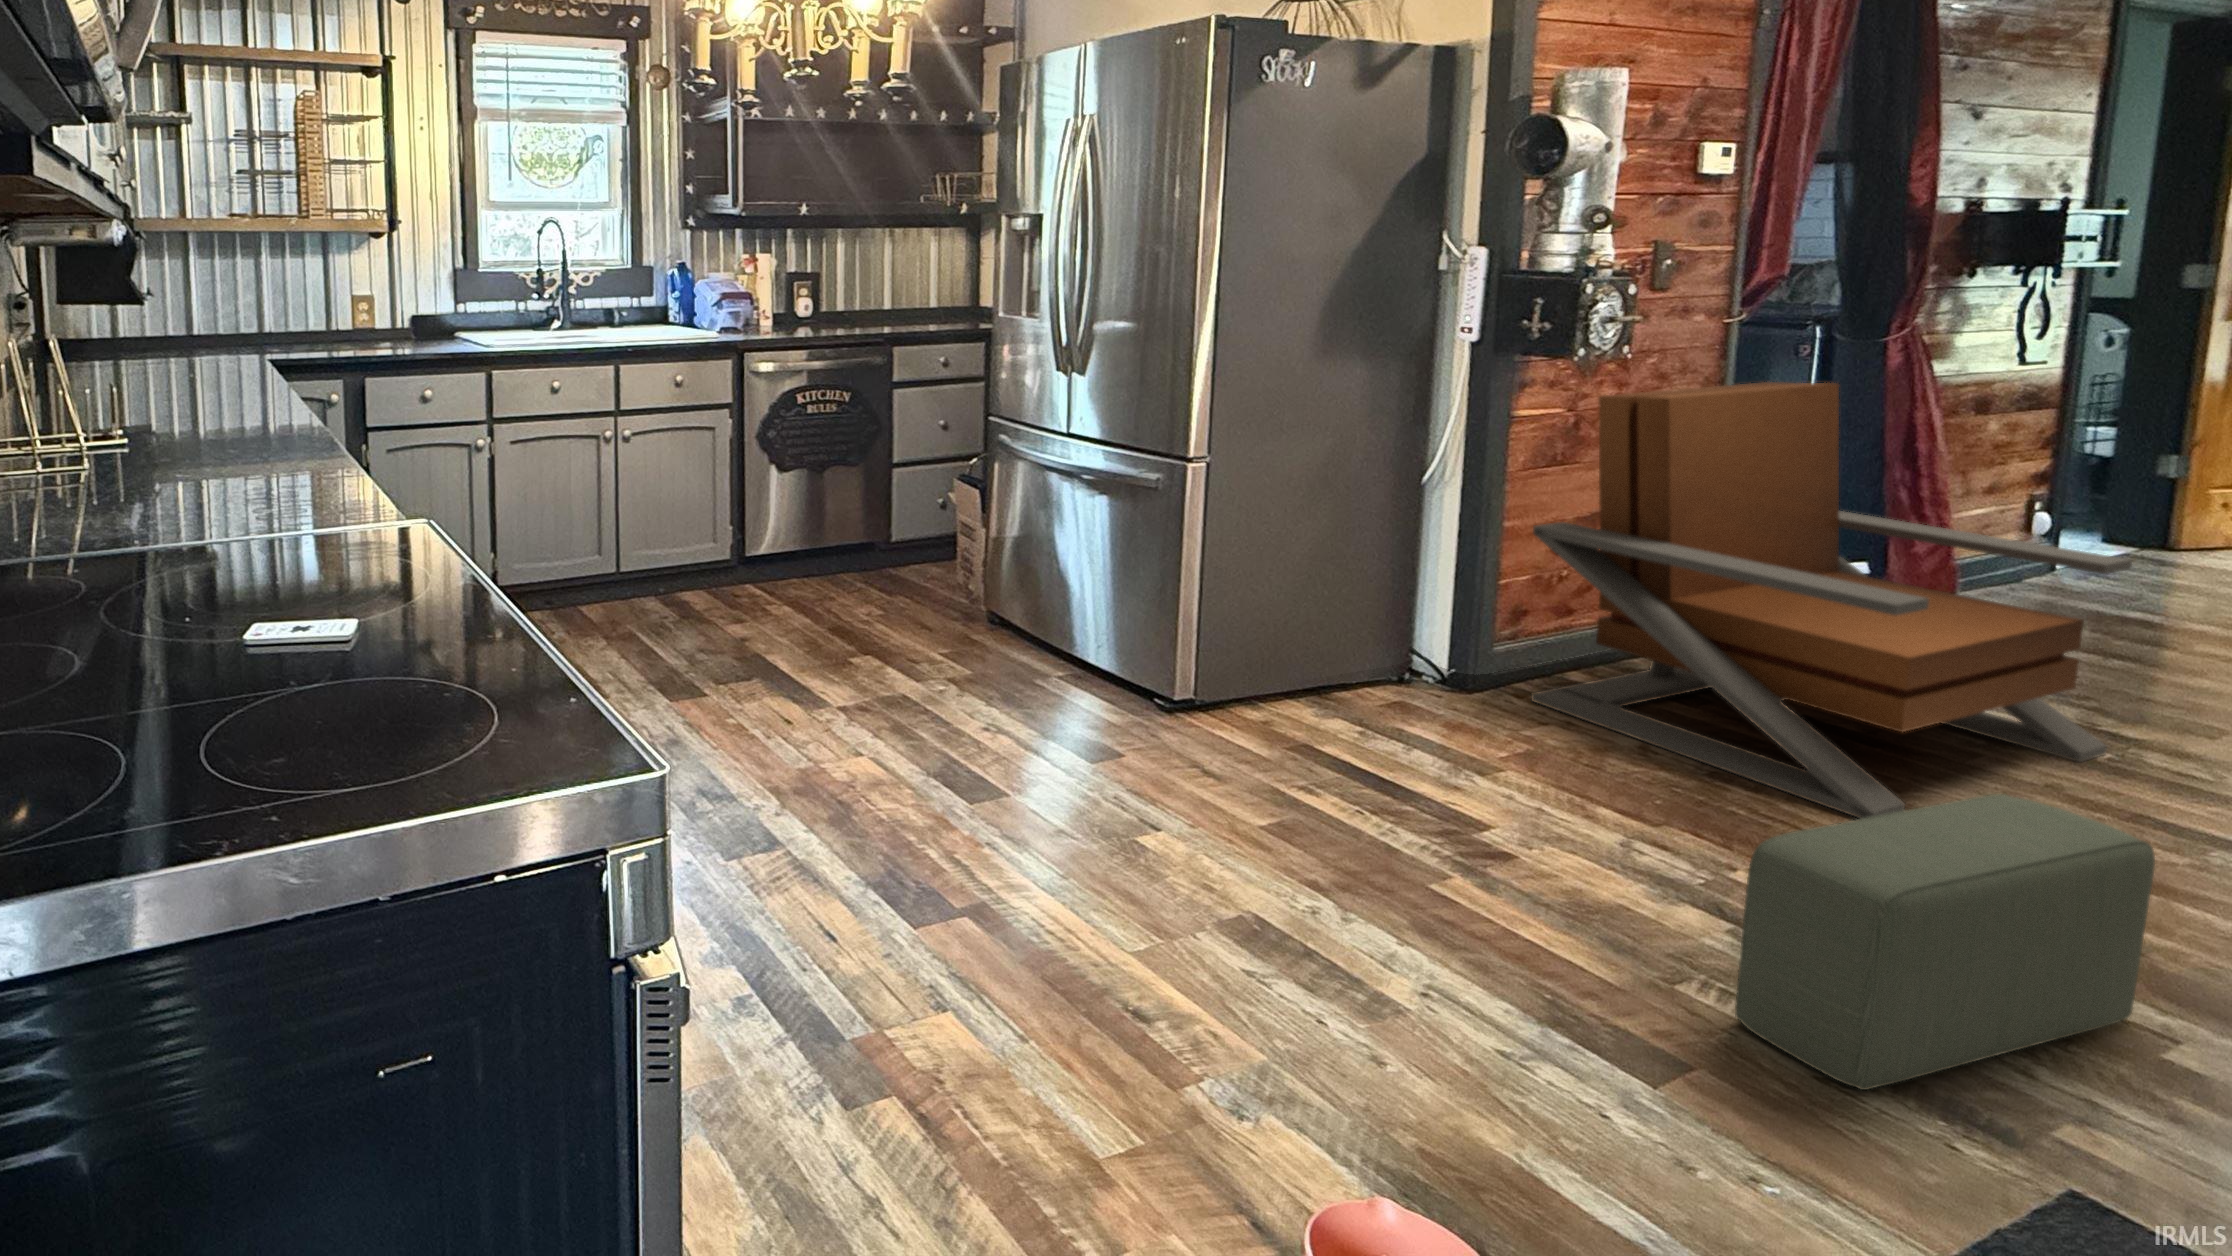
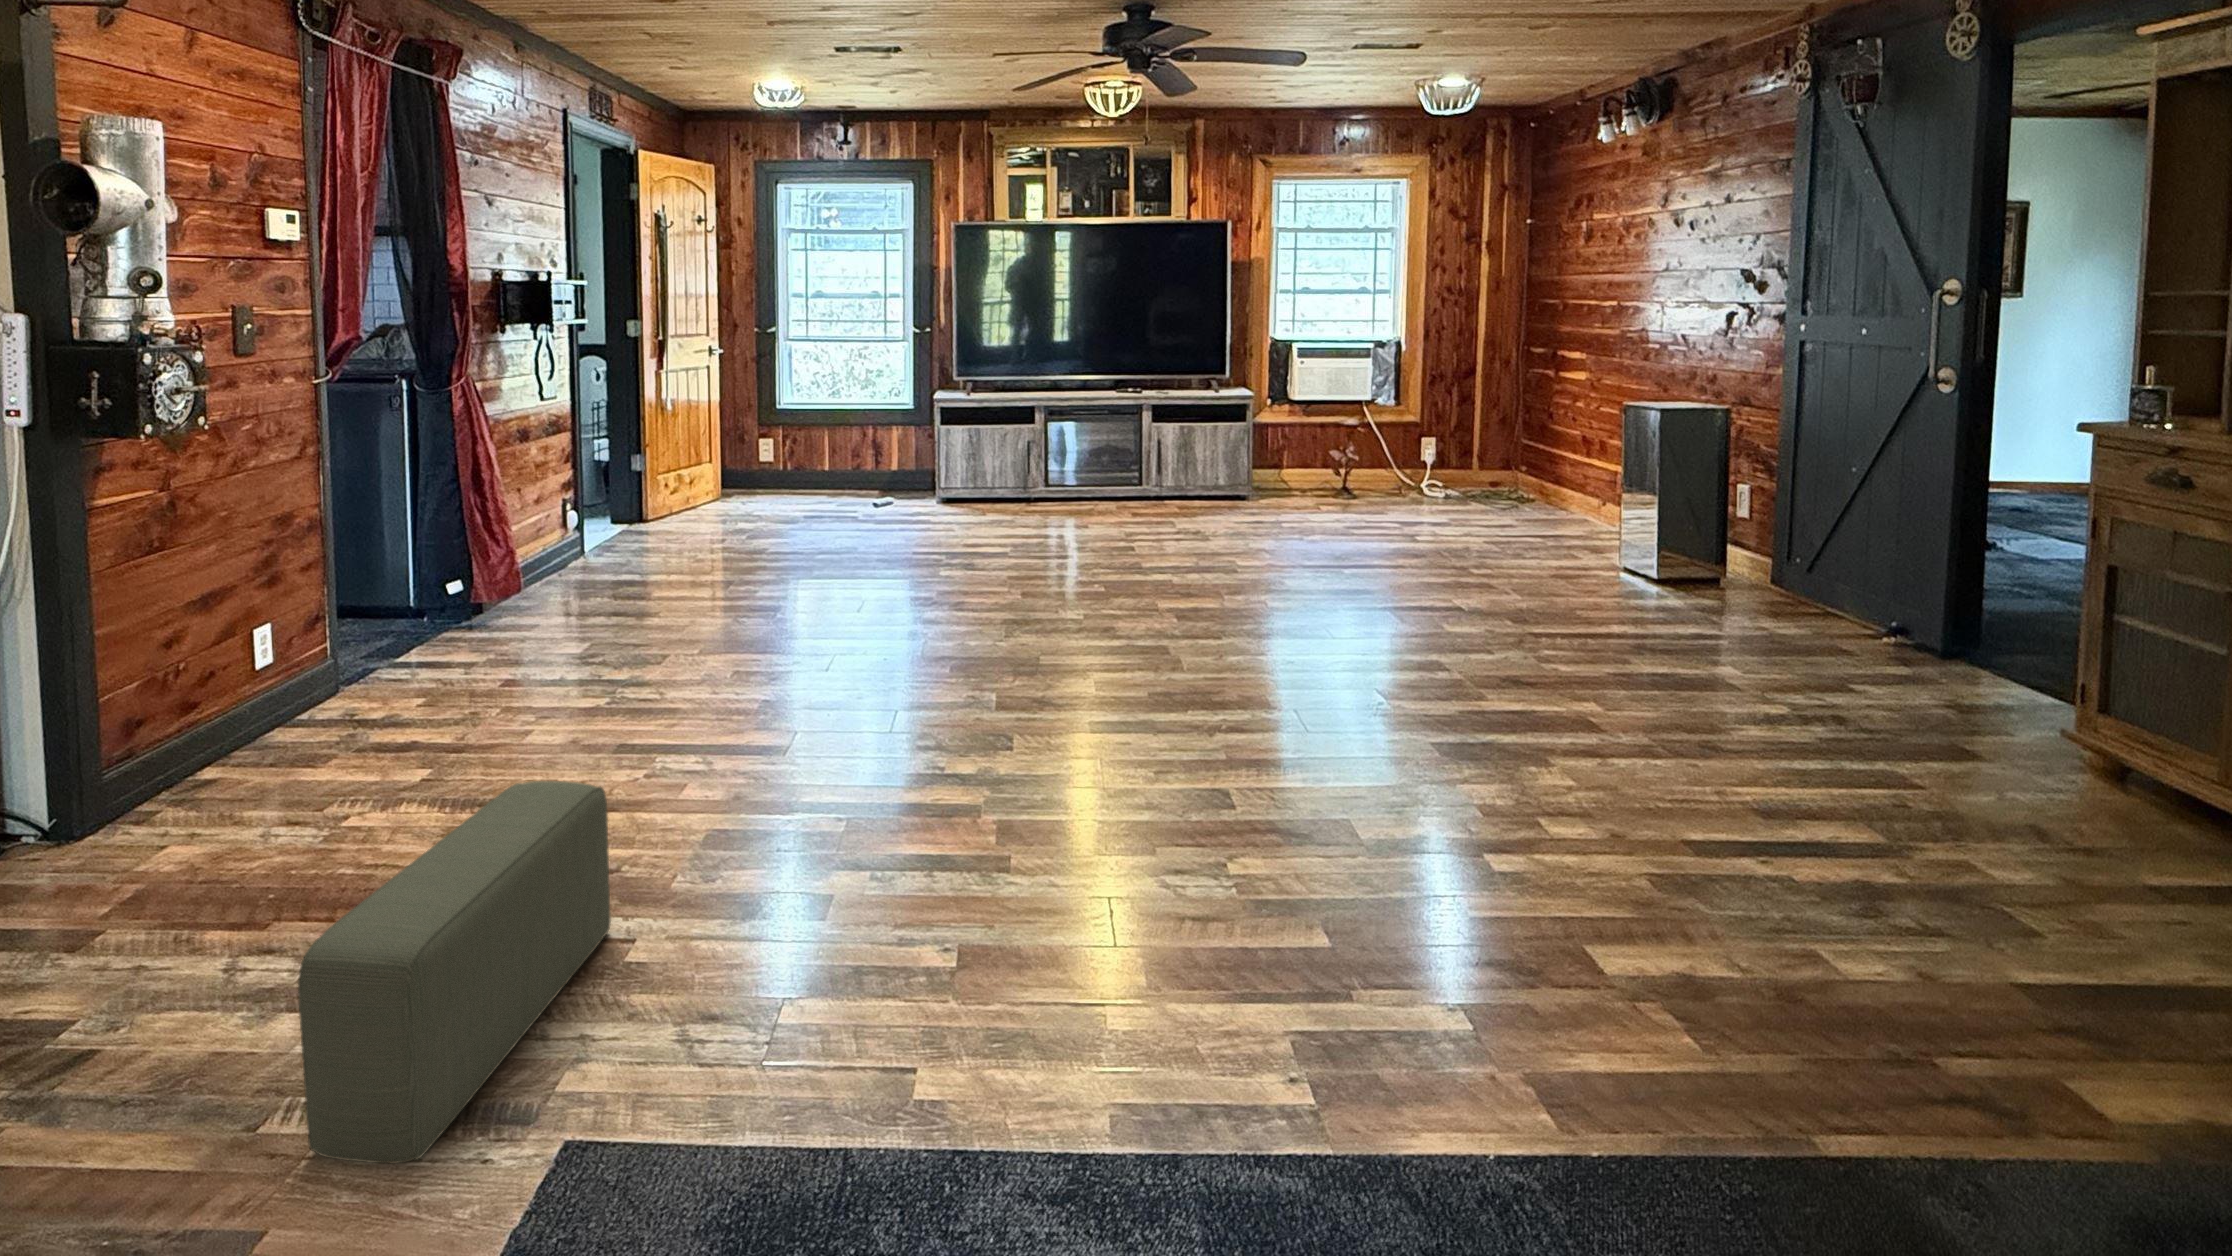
lounge chair: present [1531,382,2132,819] -> none [126,433,604,827]

